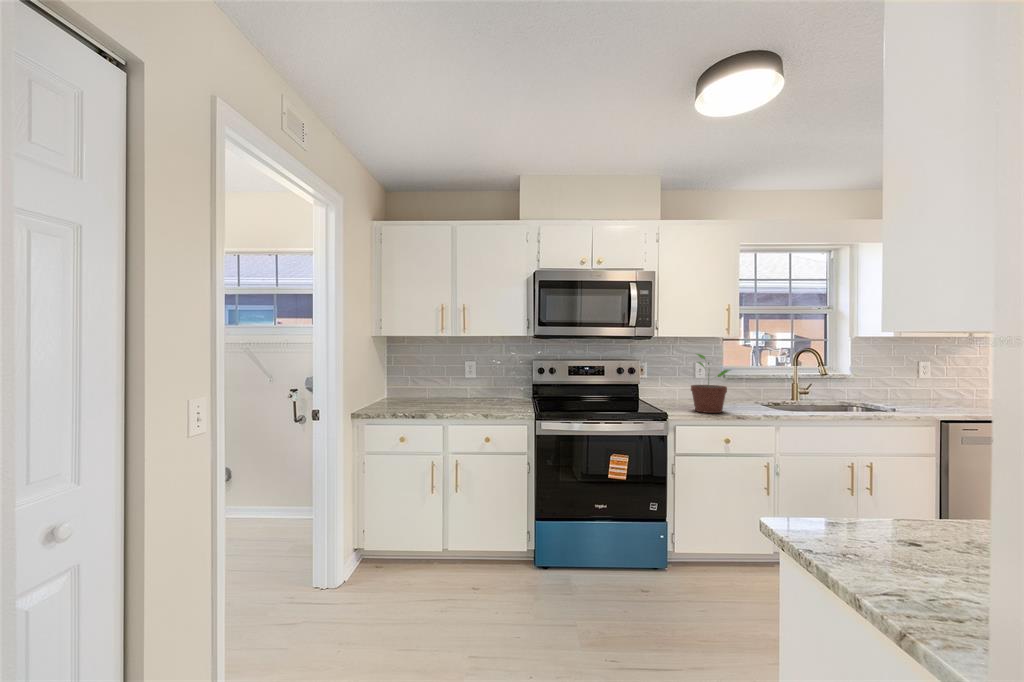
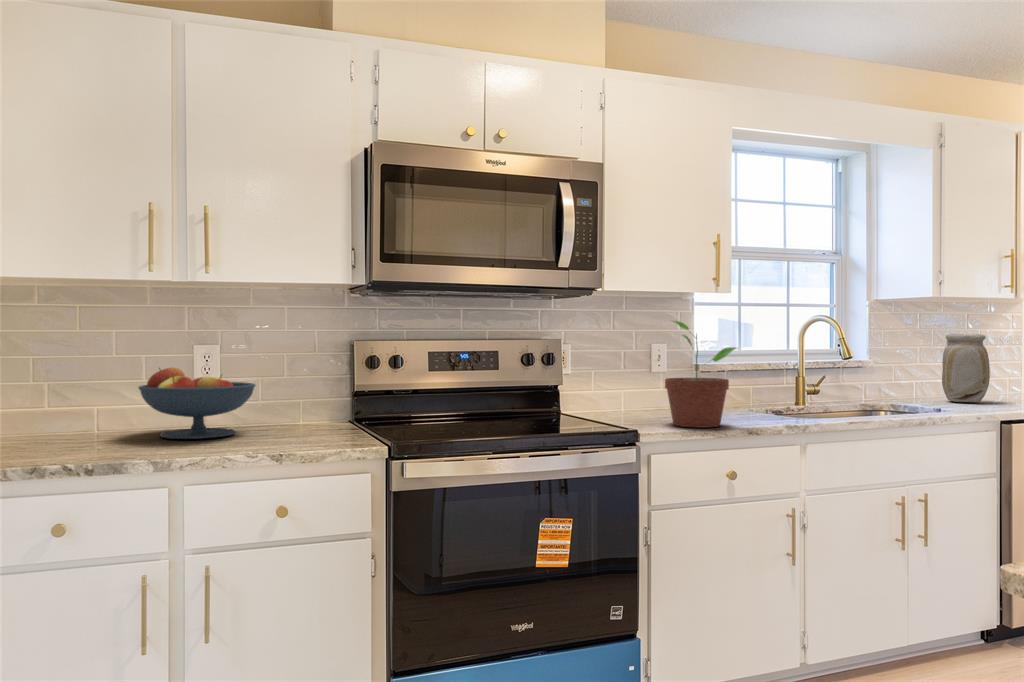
vase: none [908,360,943,406] -> present [942,334,990,402]
fruit bowl: none [435,373,484,405] -> present [139,368,255,439]

